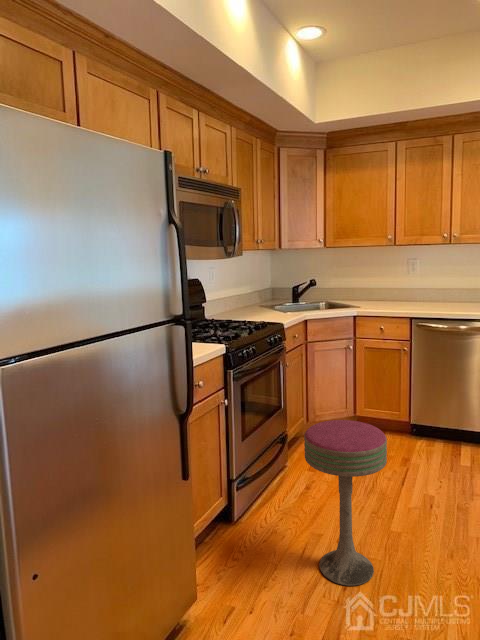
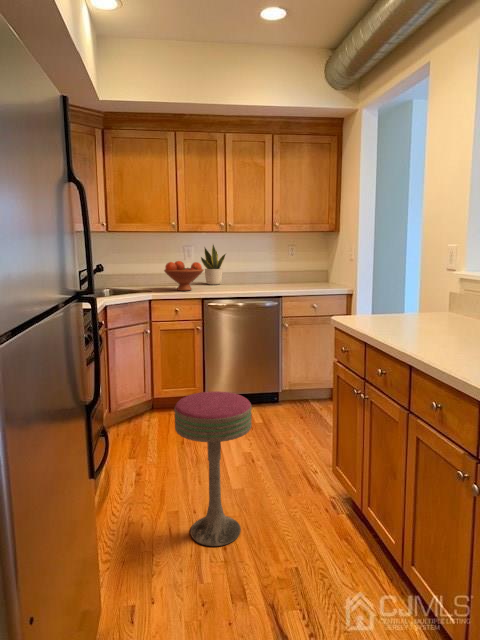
potted plant: none [424,256,458,302] -> present [201,245,225,285]
fruit bowl: none [375,277,419,308] -> present [164,261,203,291]

